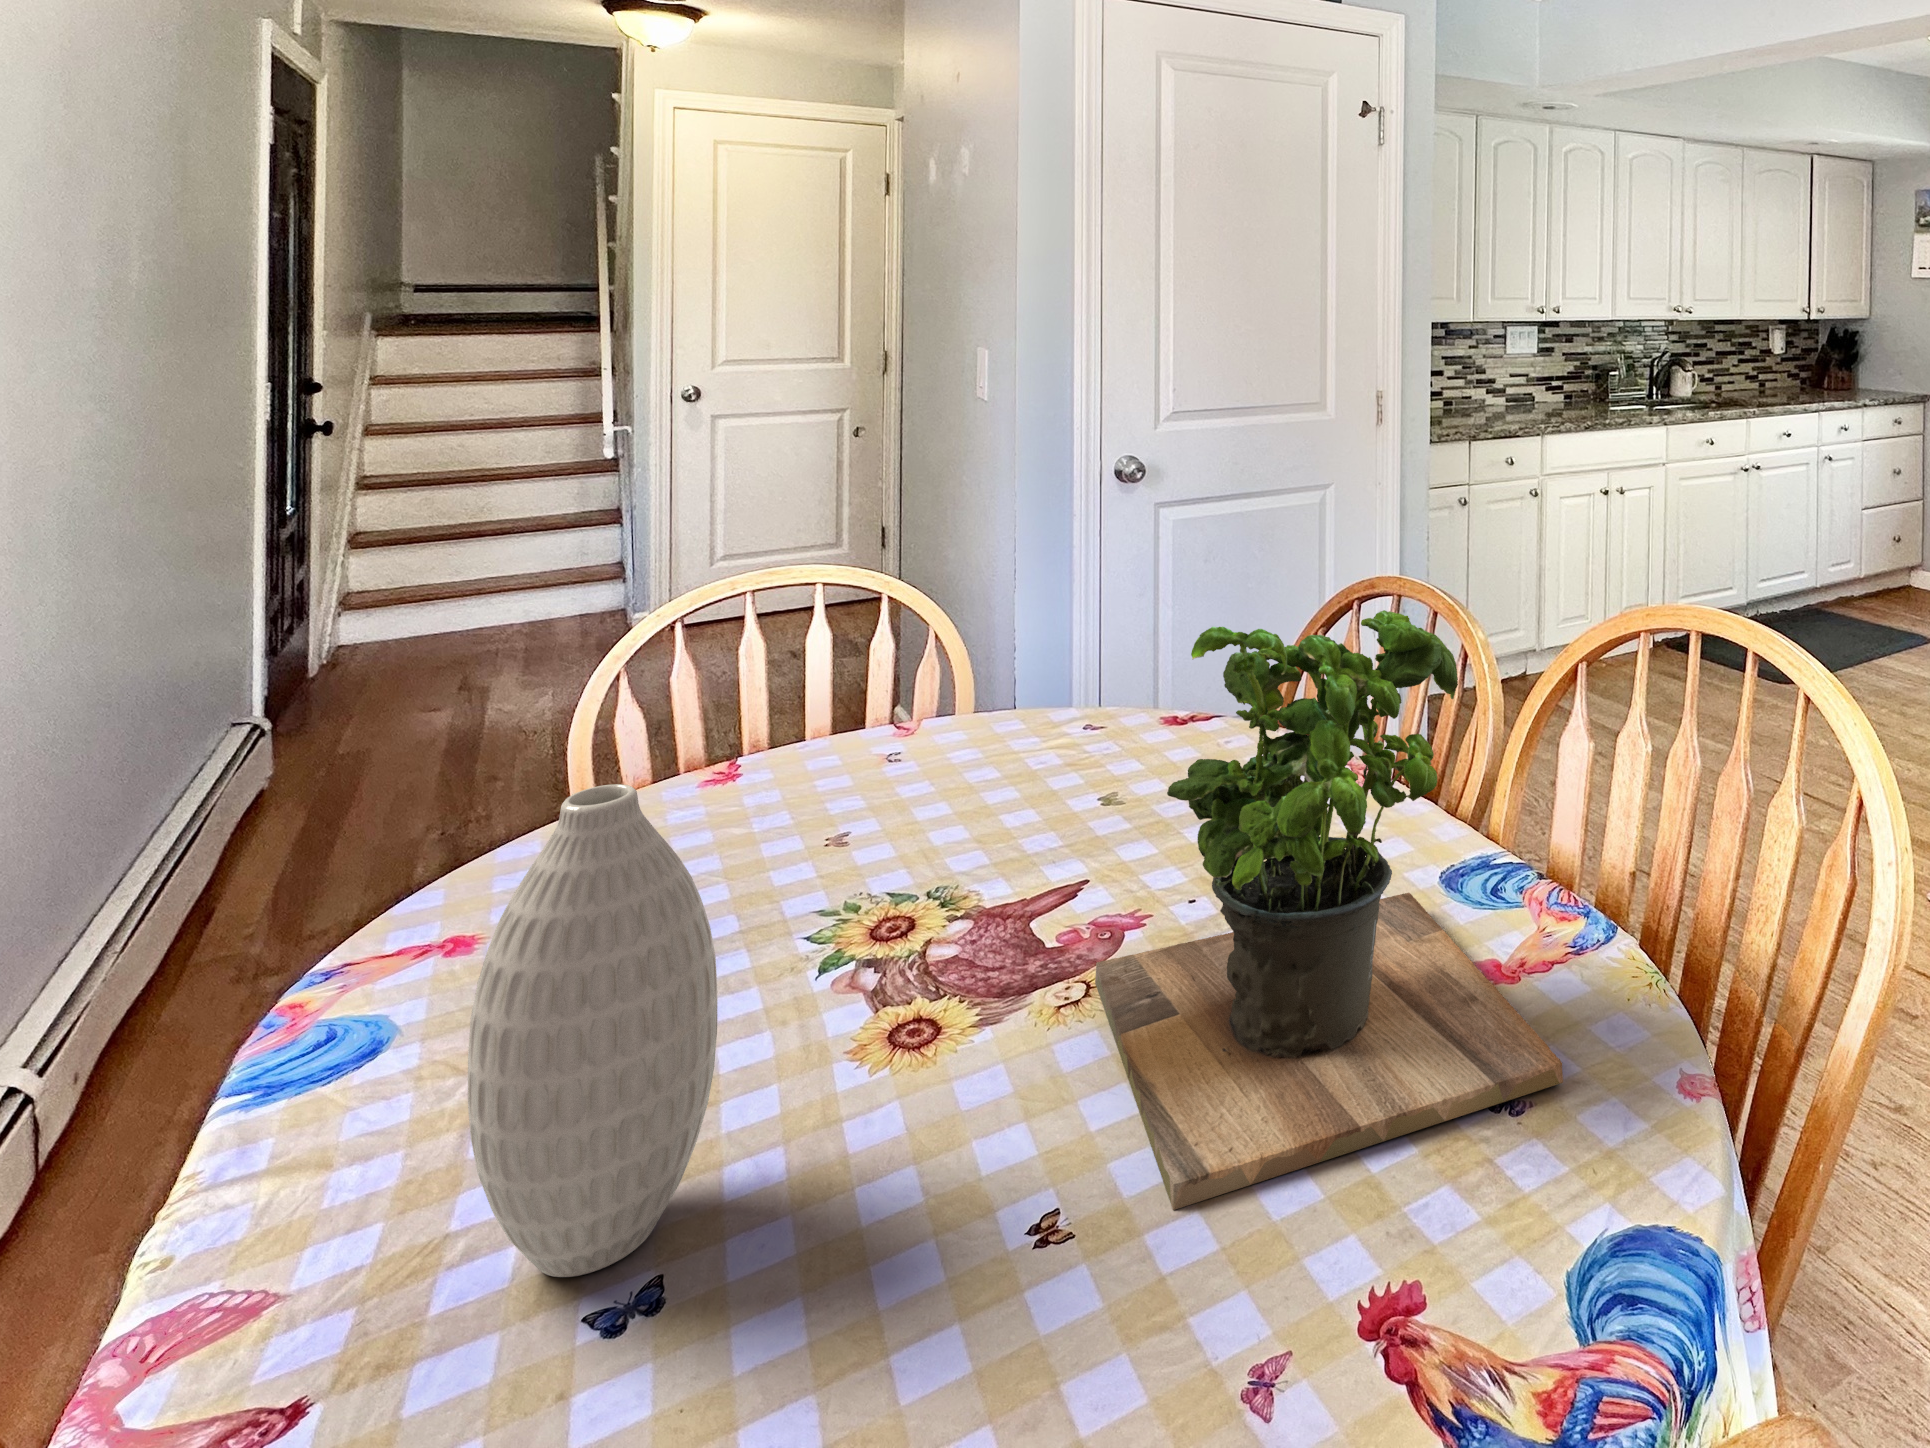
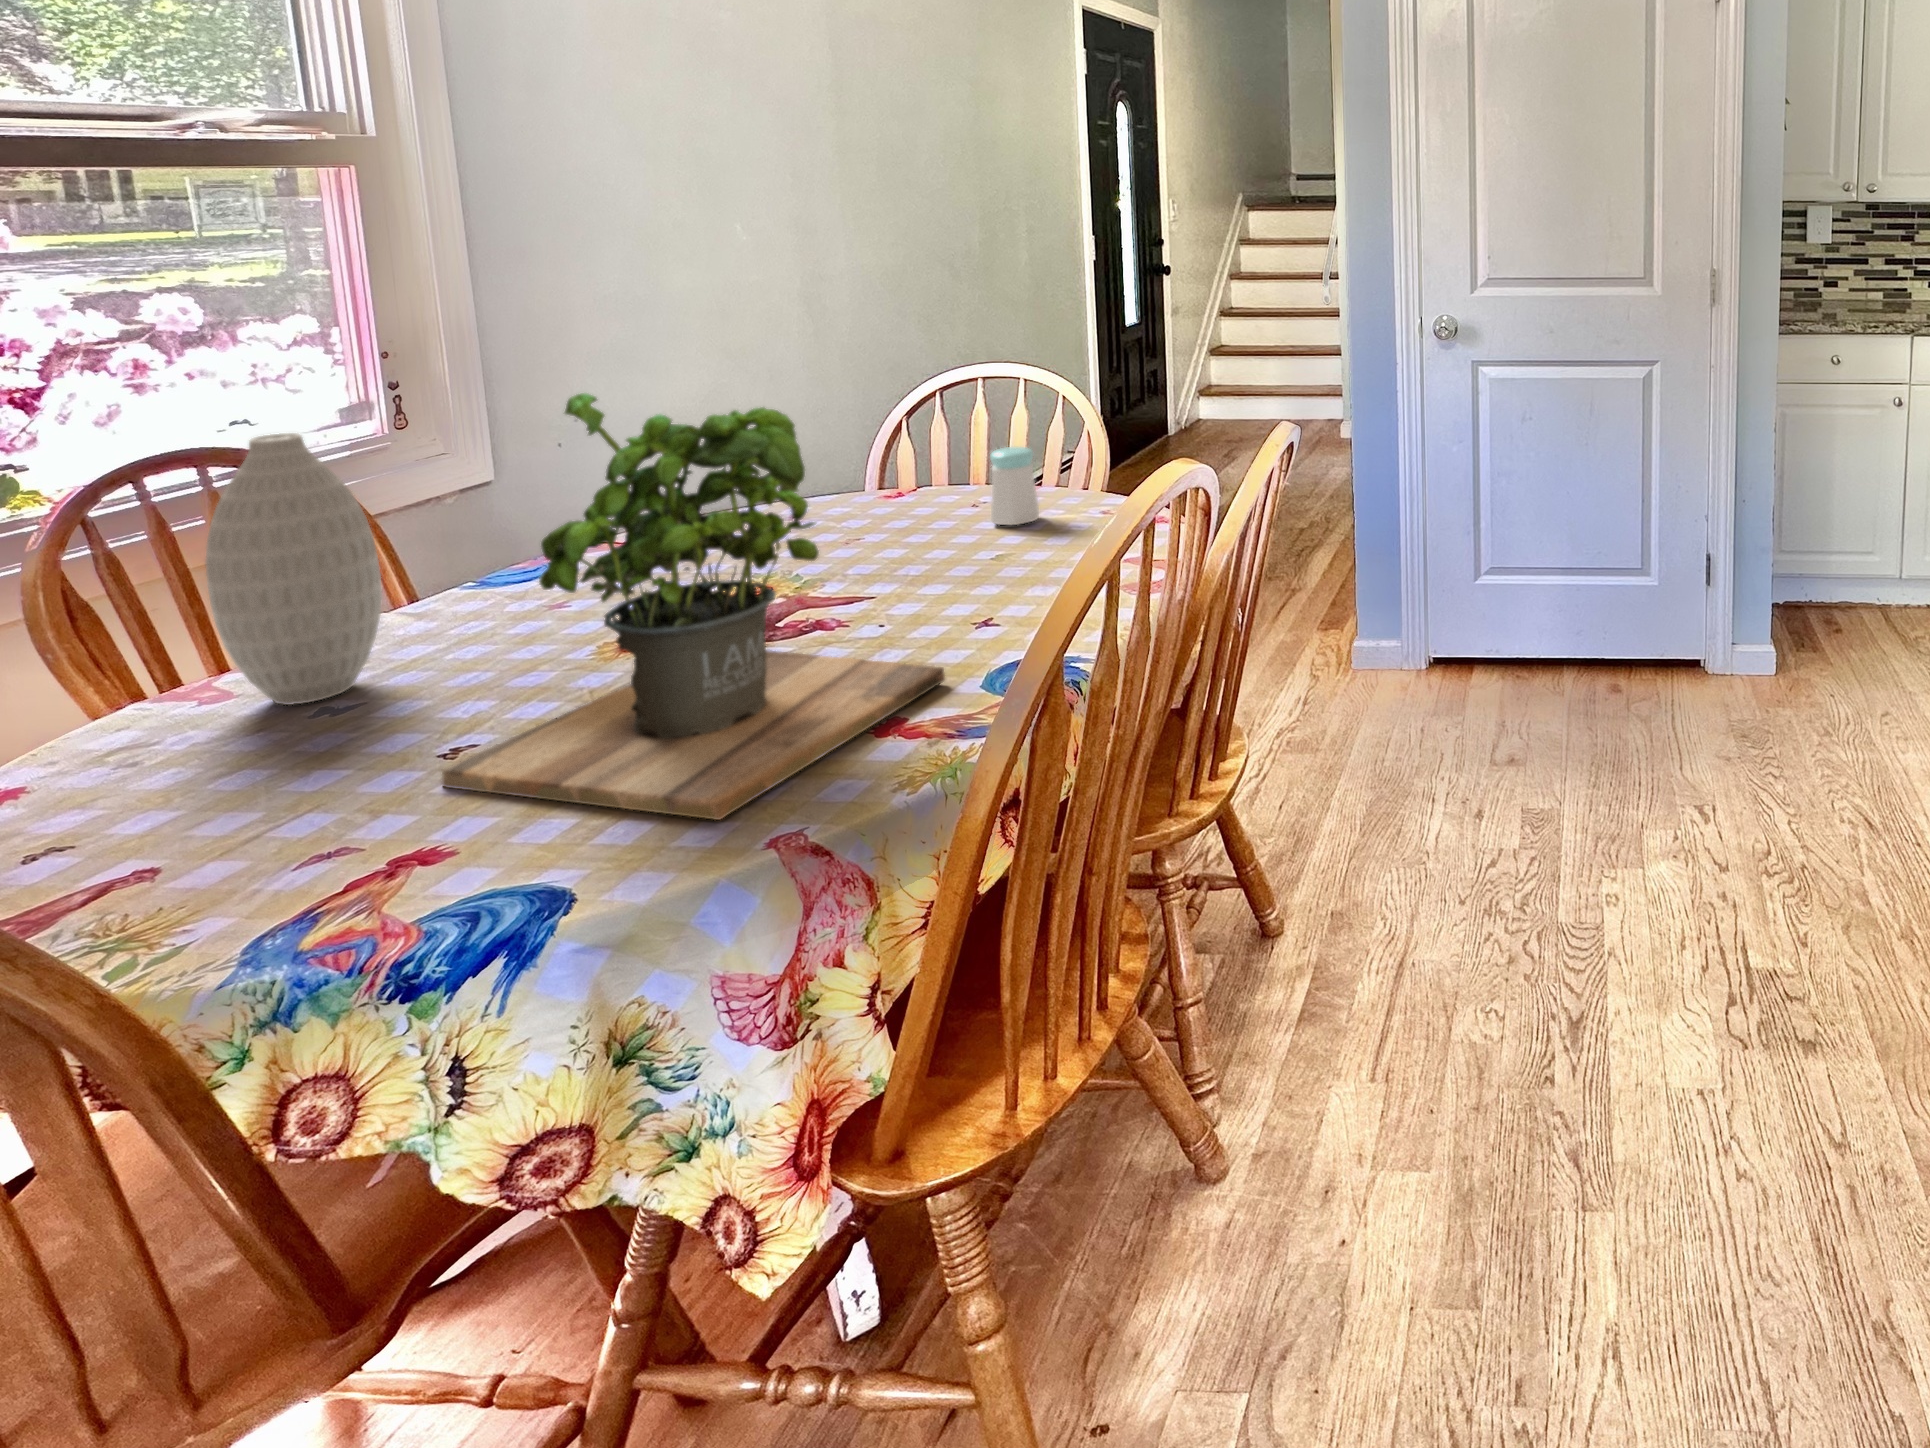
salt shaker: none [987,660,1053,765] -> present [990,447,1039,525]

